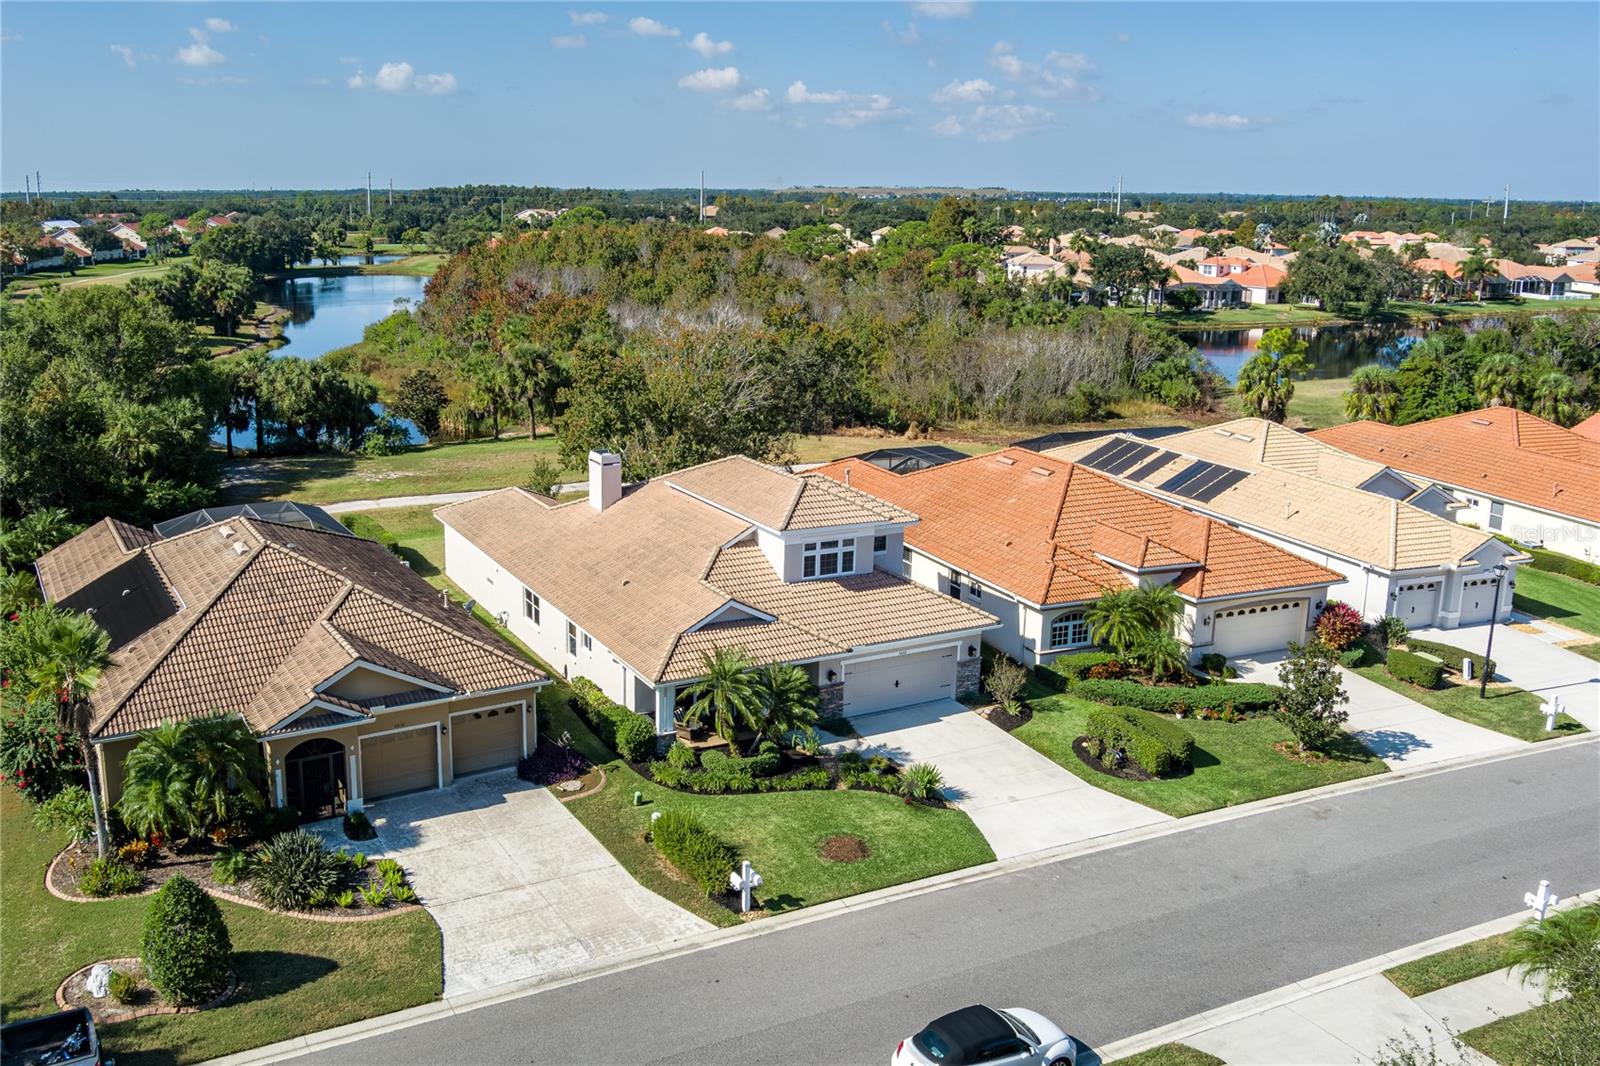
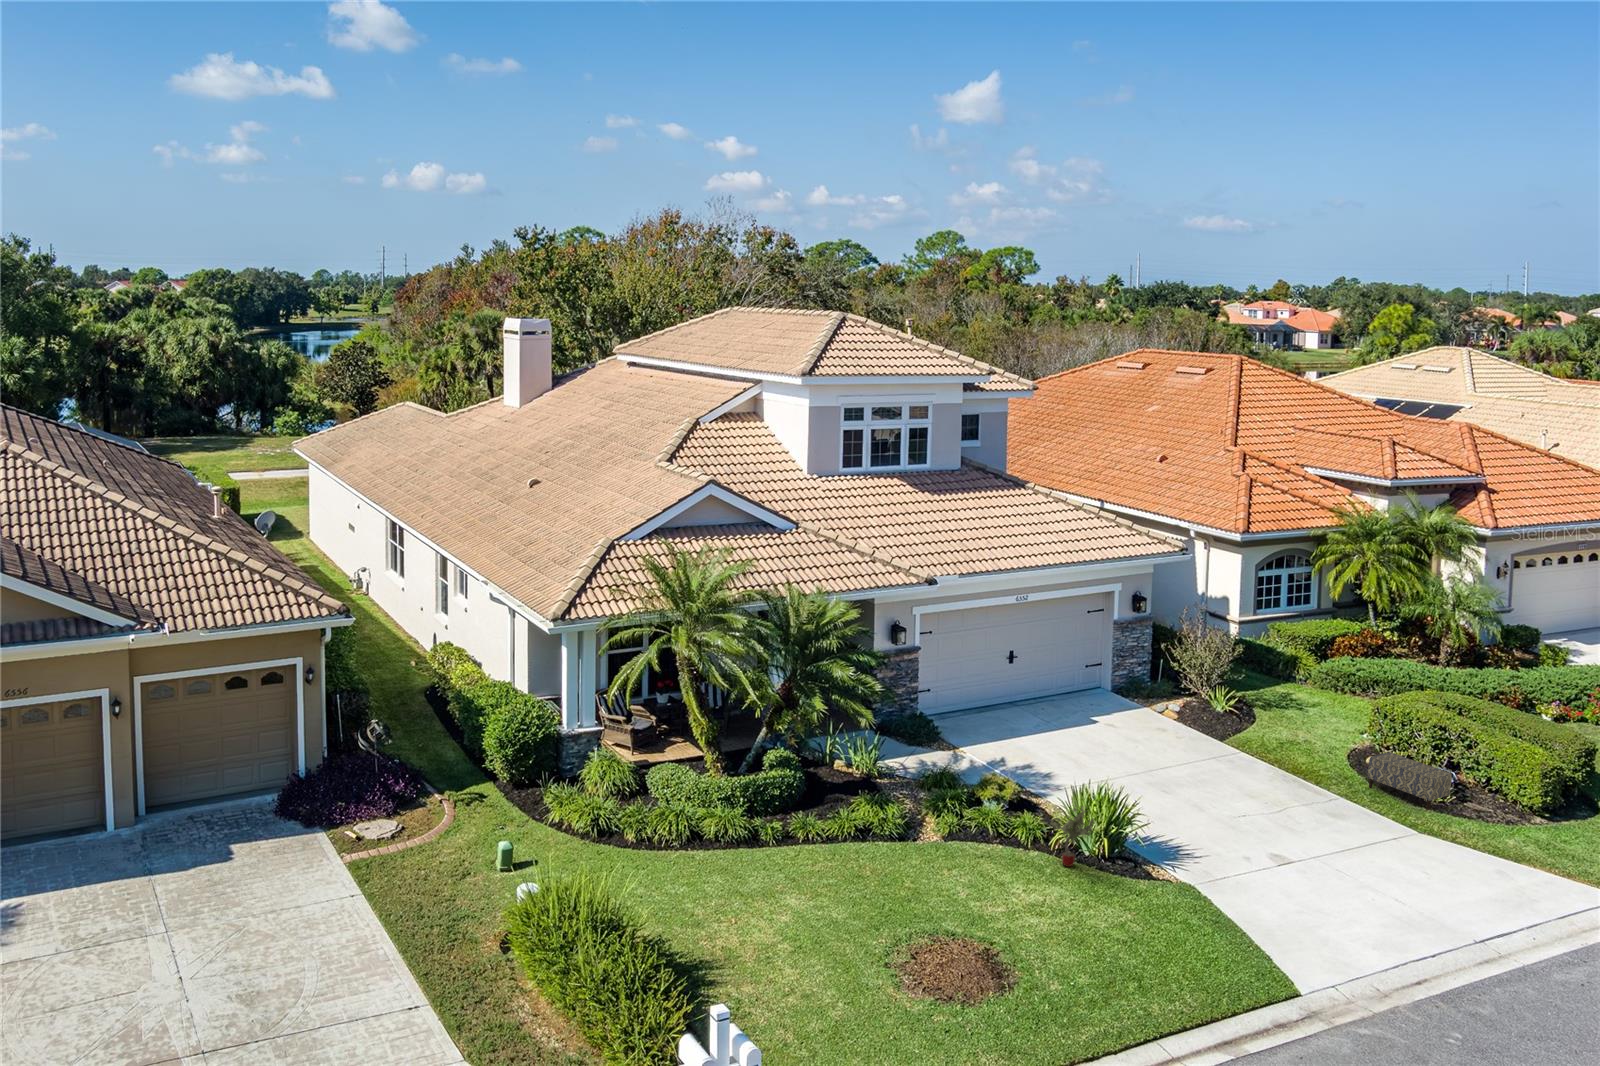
bench: none [1077,741,1116,772] -> present [1367,752,1452,810]

